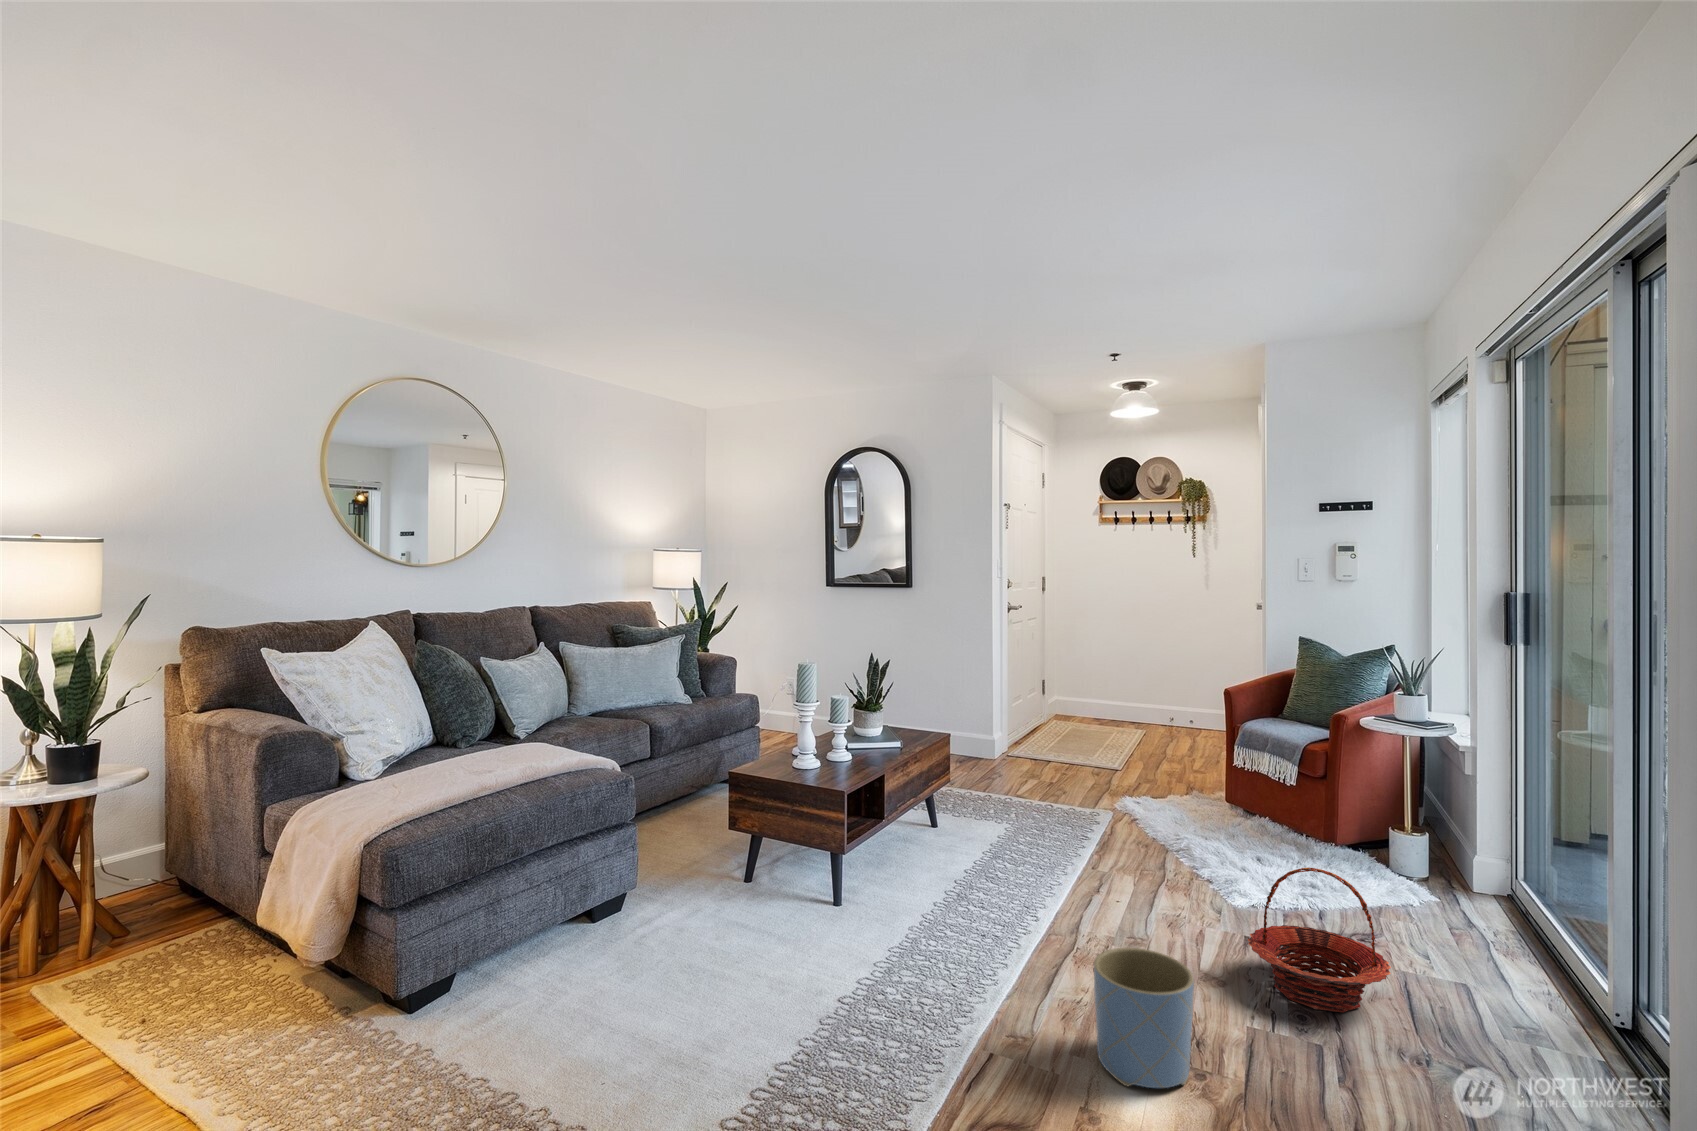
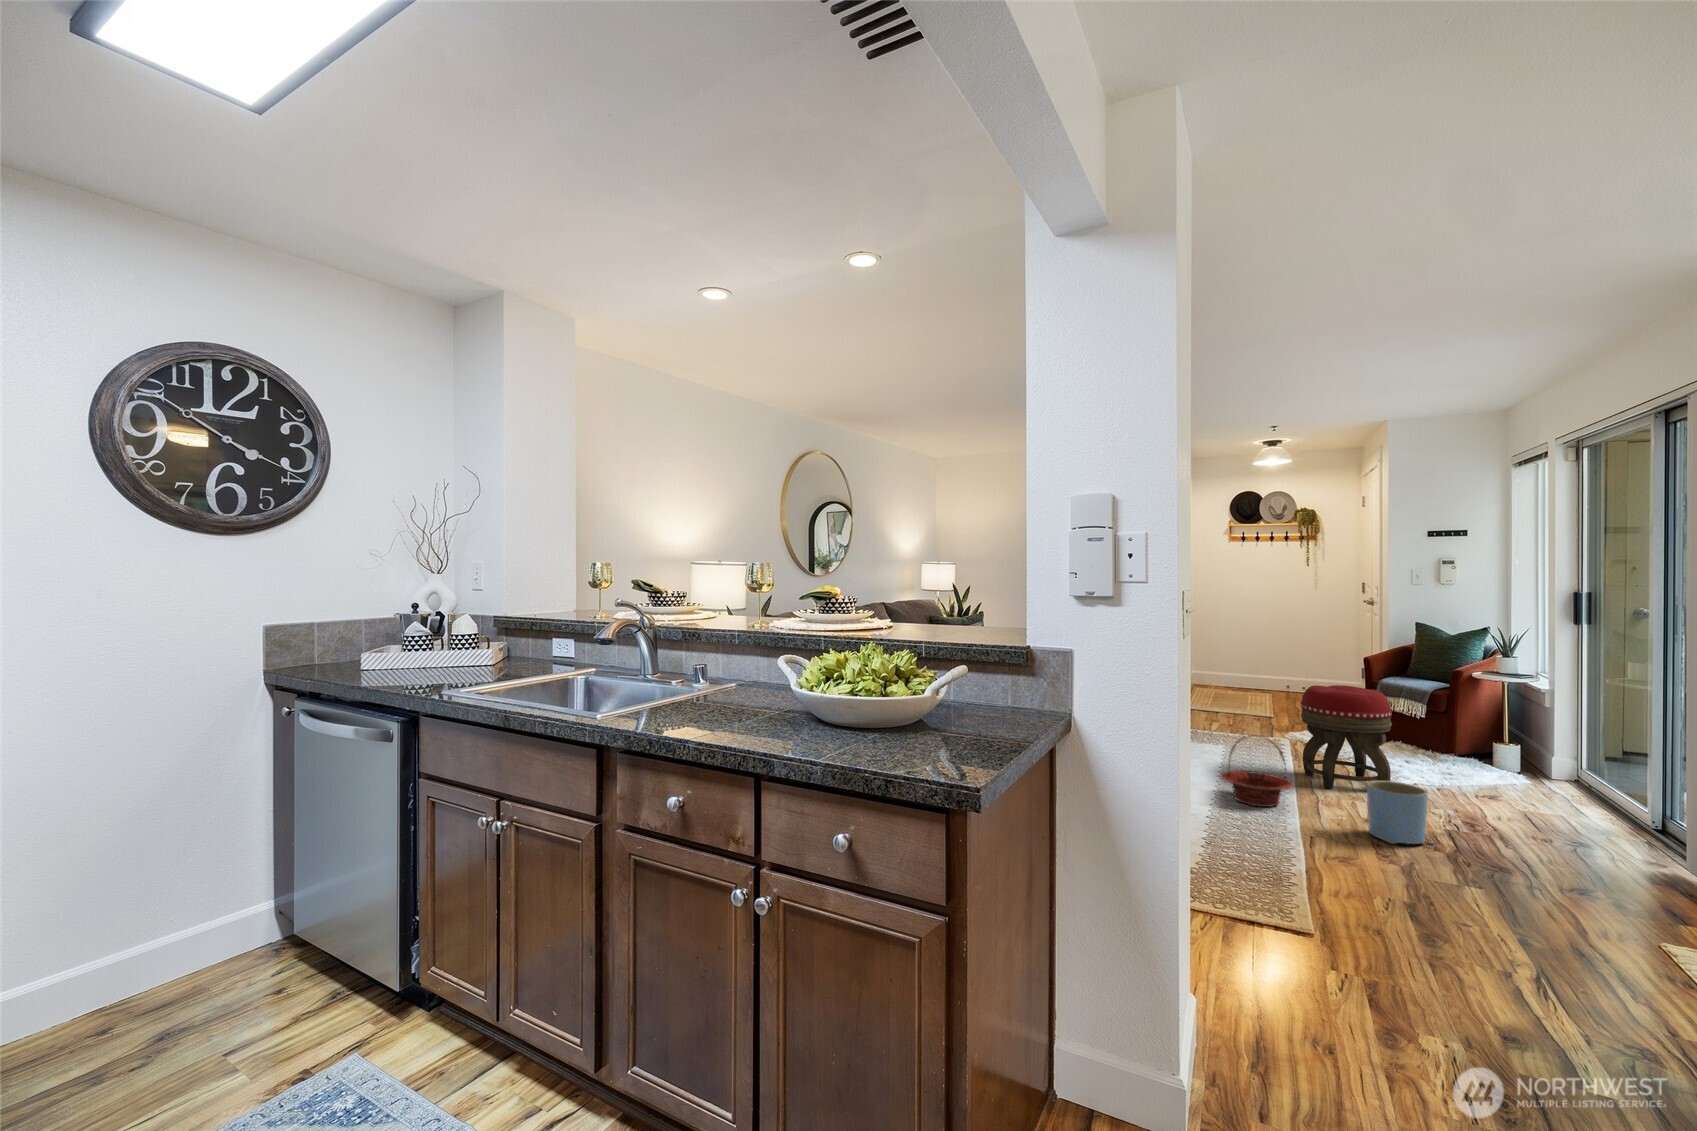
footstool: none [1073,745,1206,932] -> present [1301,685,1392,789]
basket: present [1248,868,1391,1012] -> present [1221,735,1294,807]

